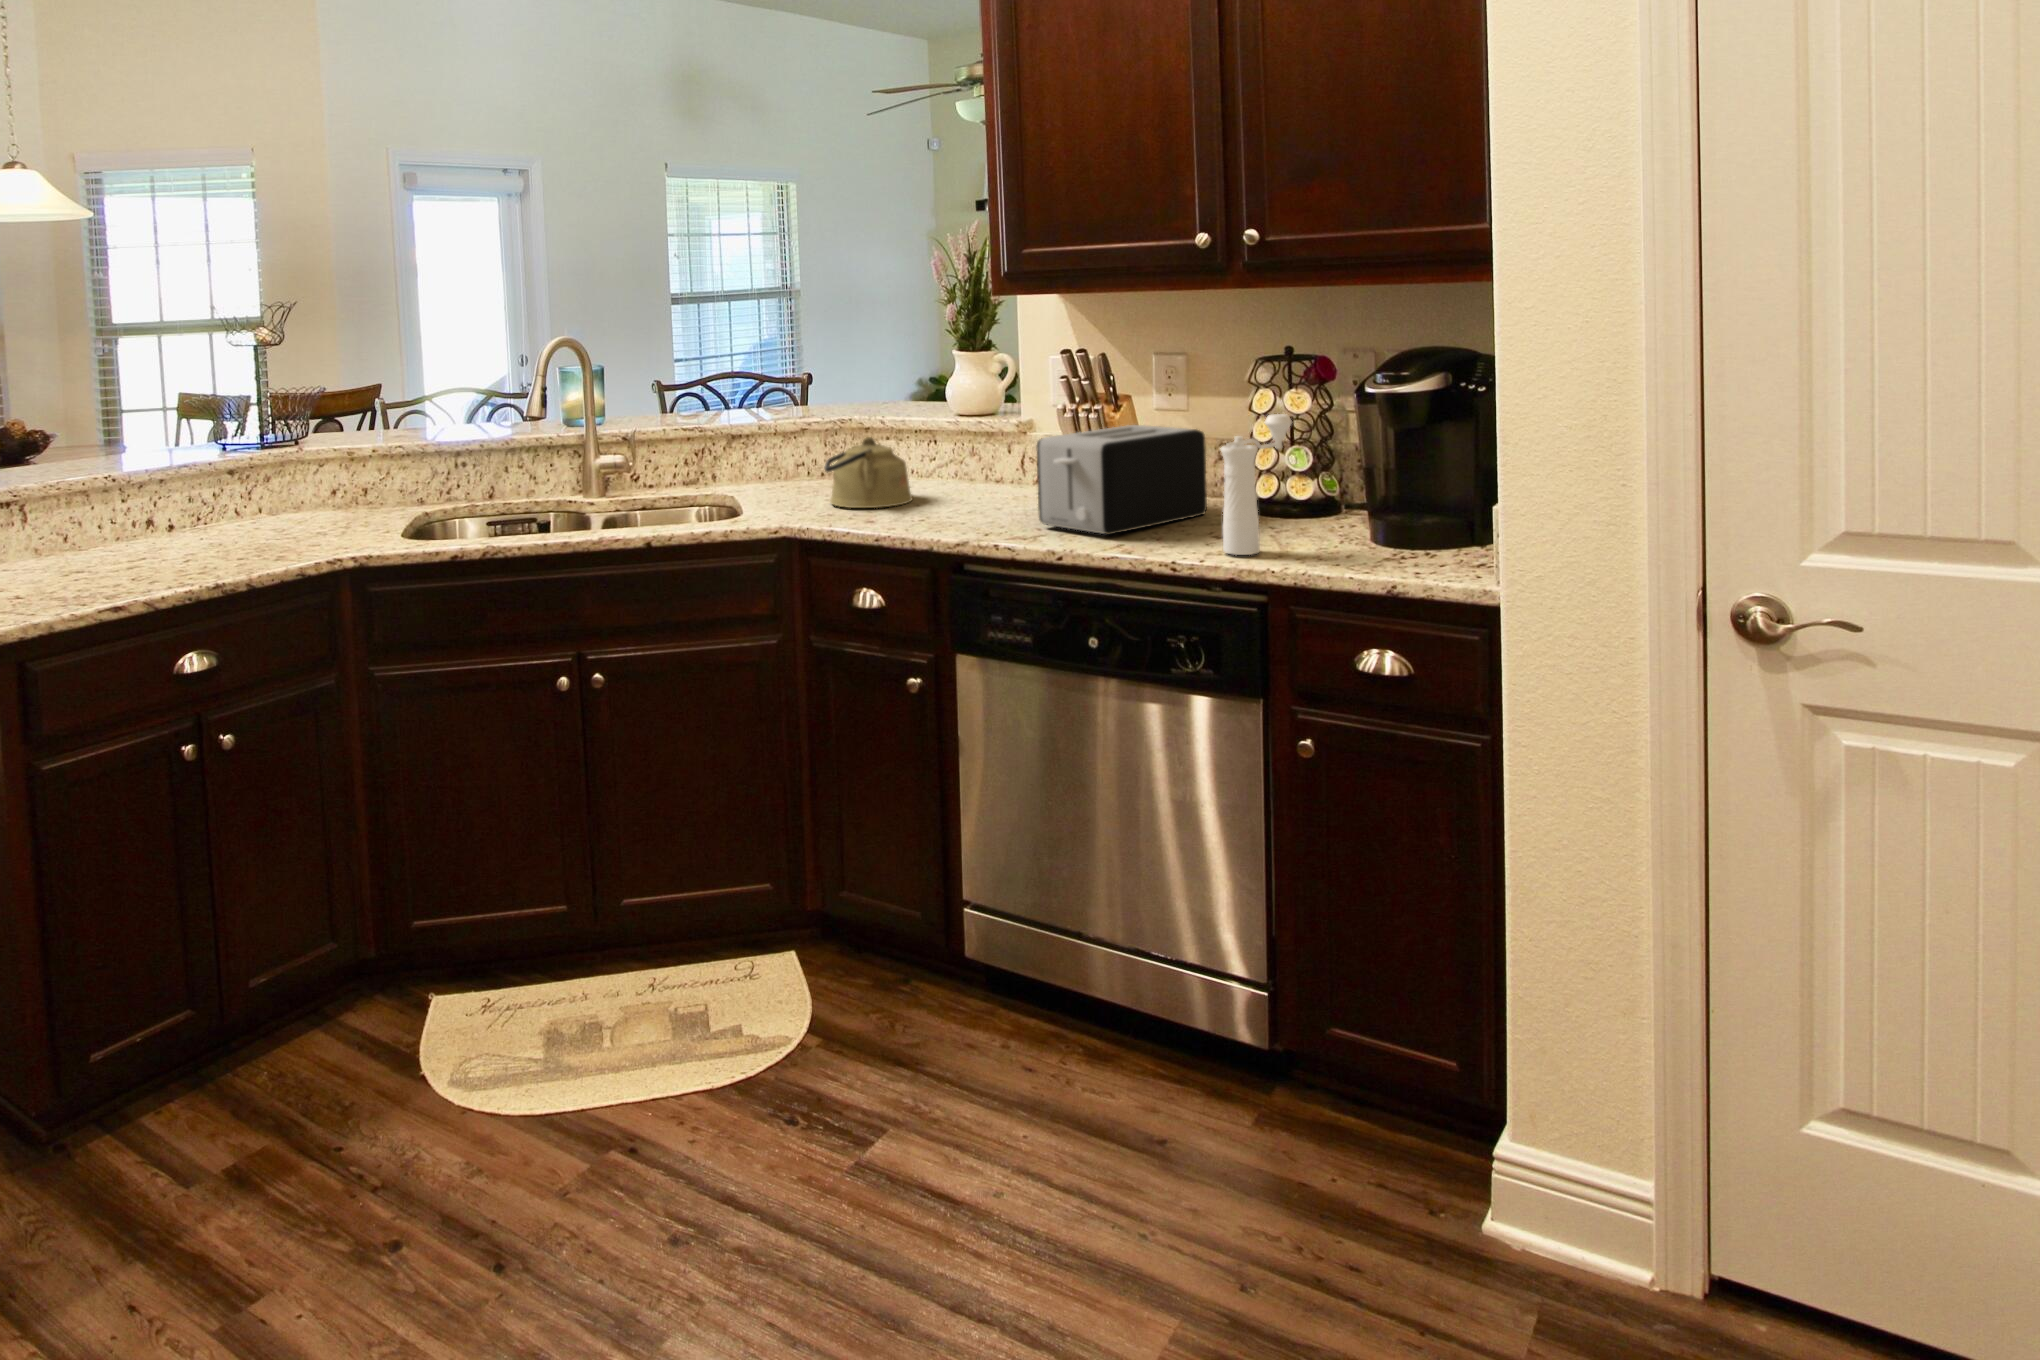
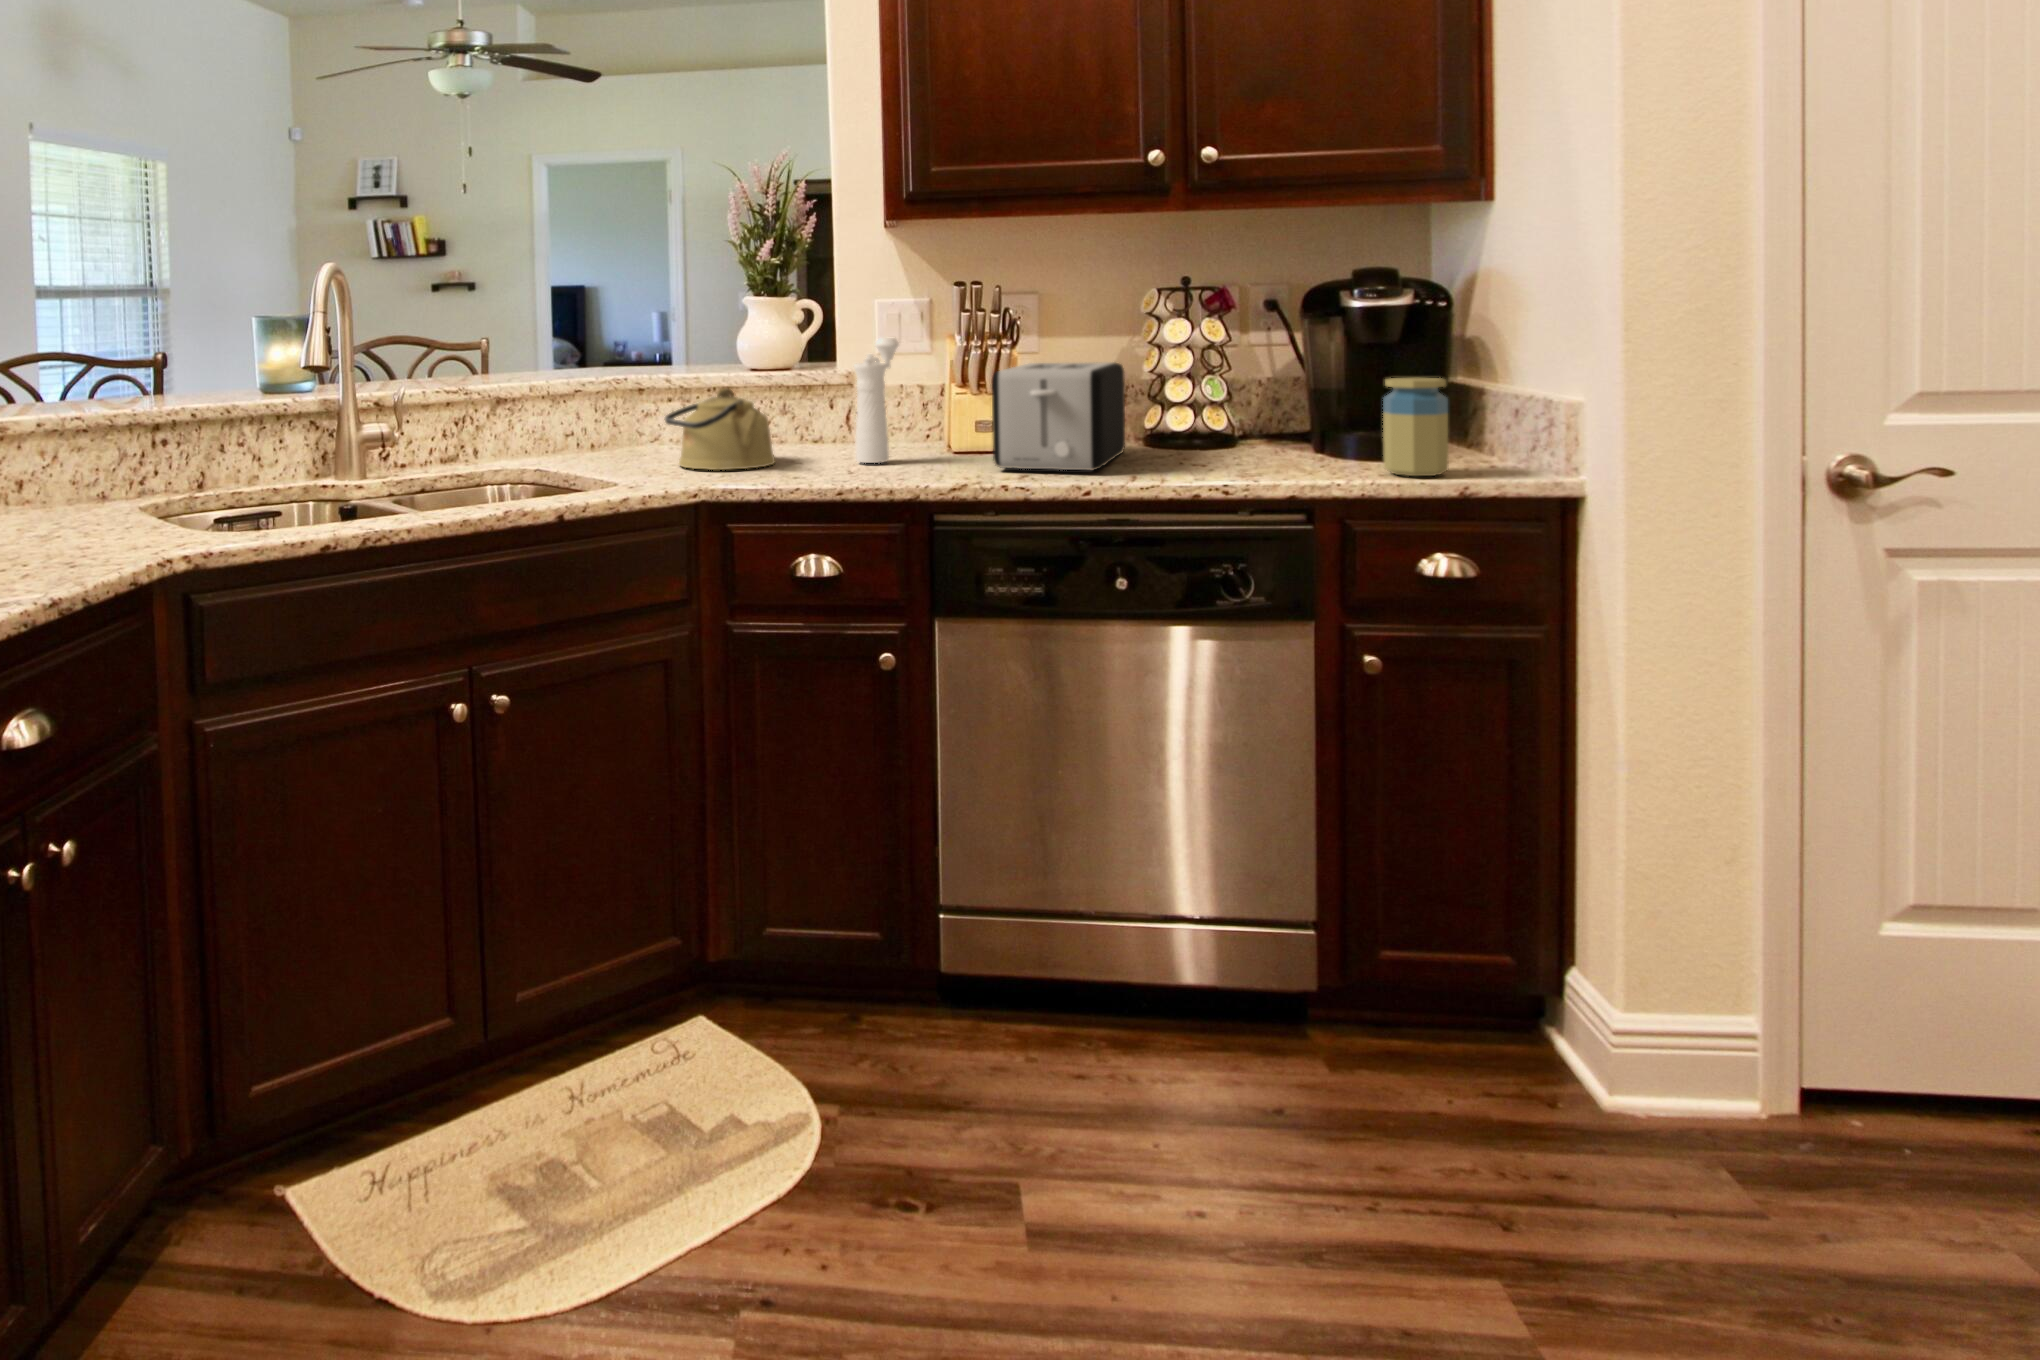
pepper mill: present [1221,414,1292,555] -> present [854,338,899,463]
jar: none [1353,467,1417,570] -> present [1383,378,1448,476]

